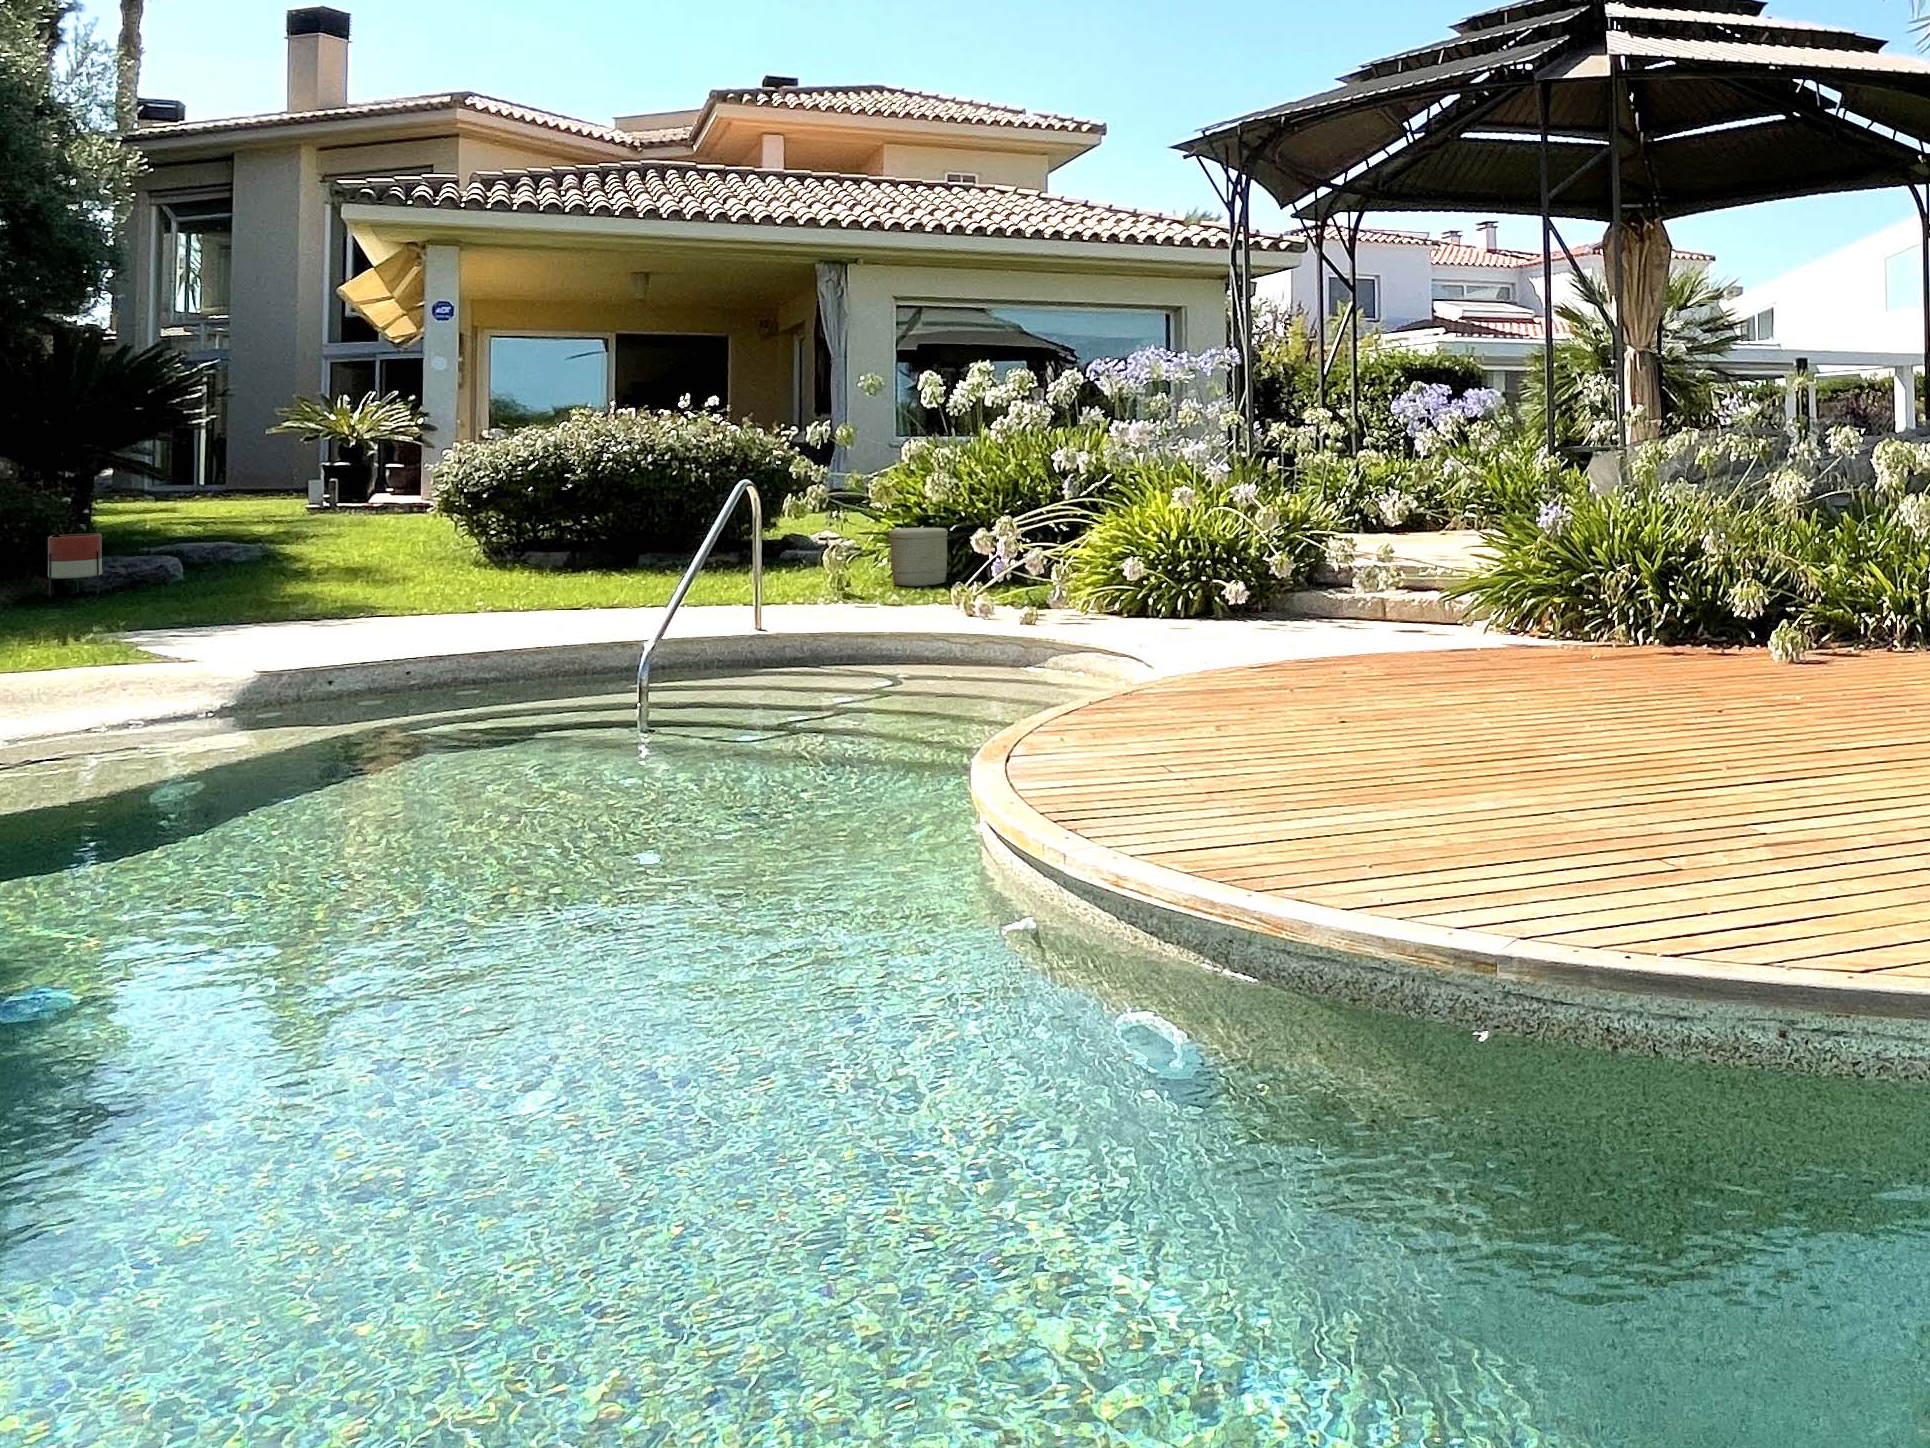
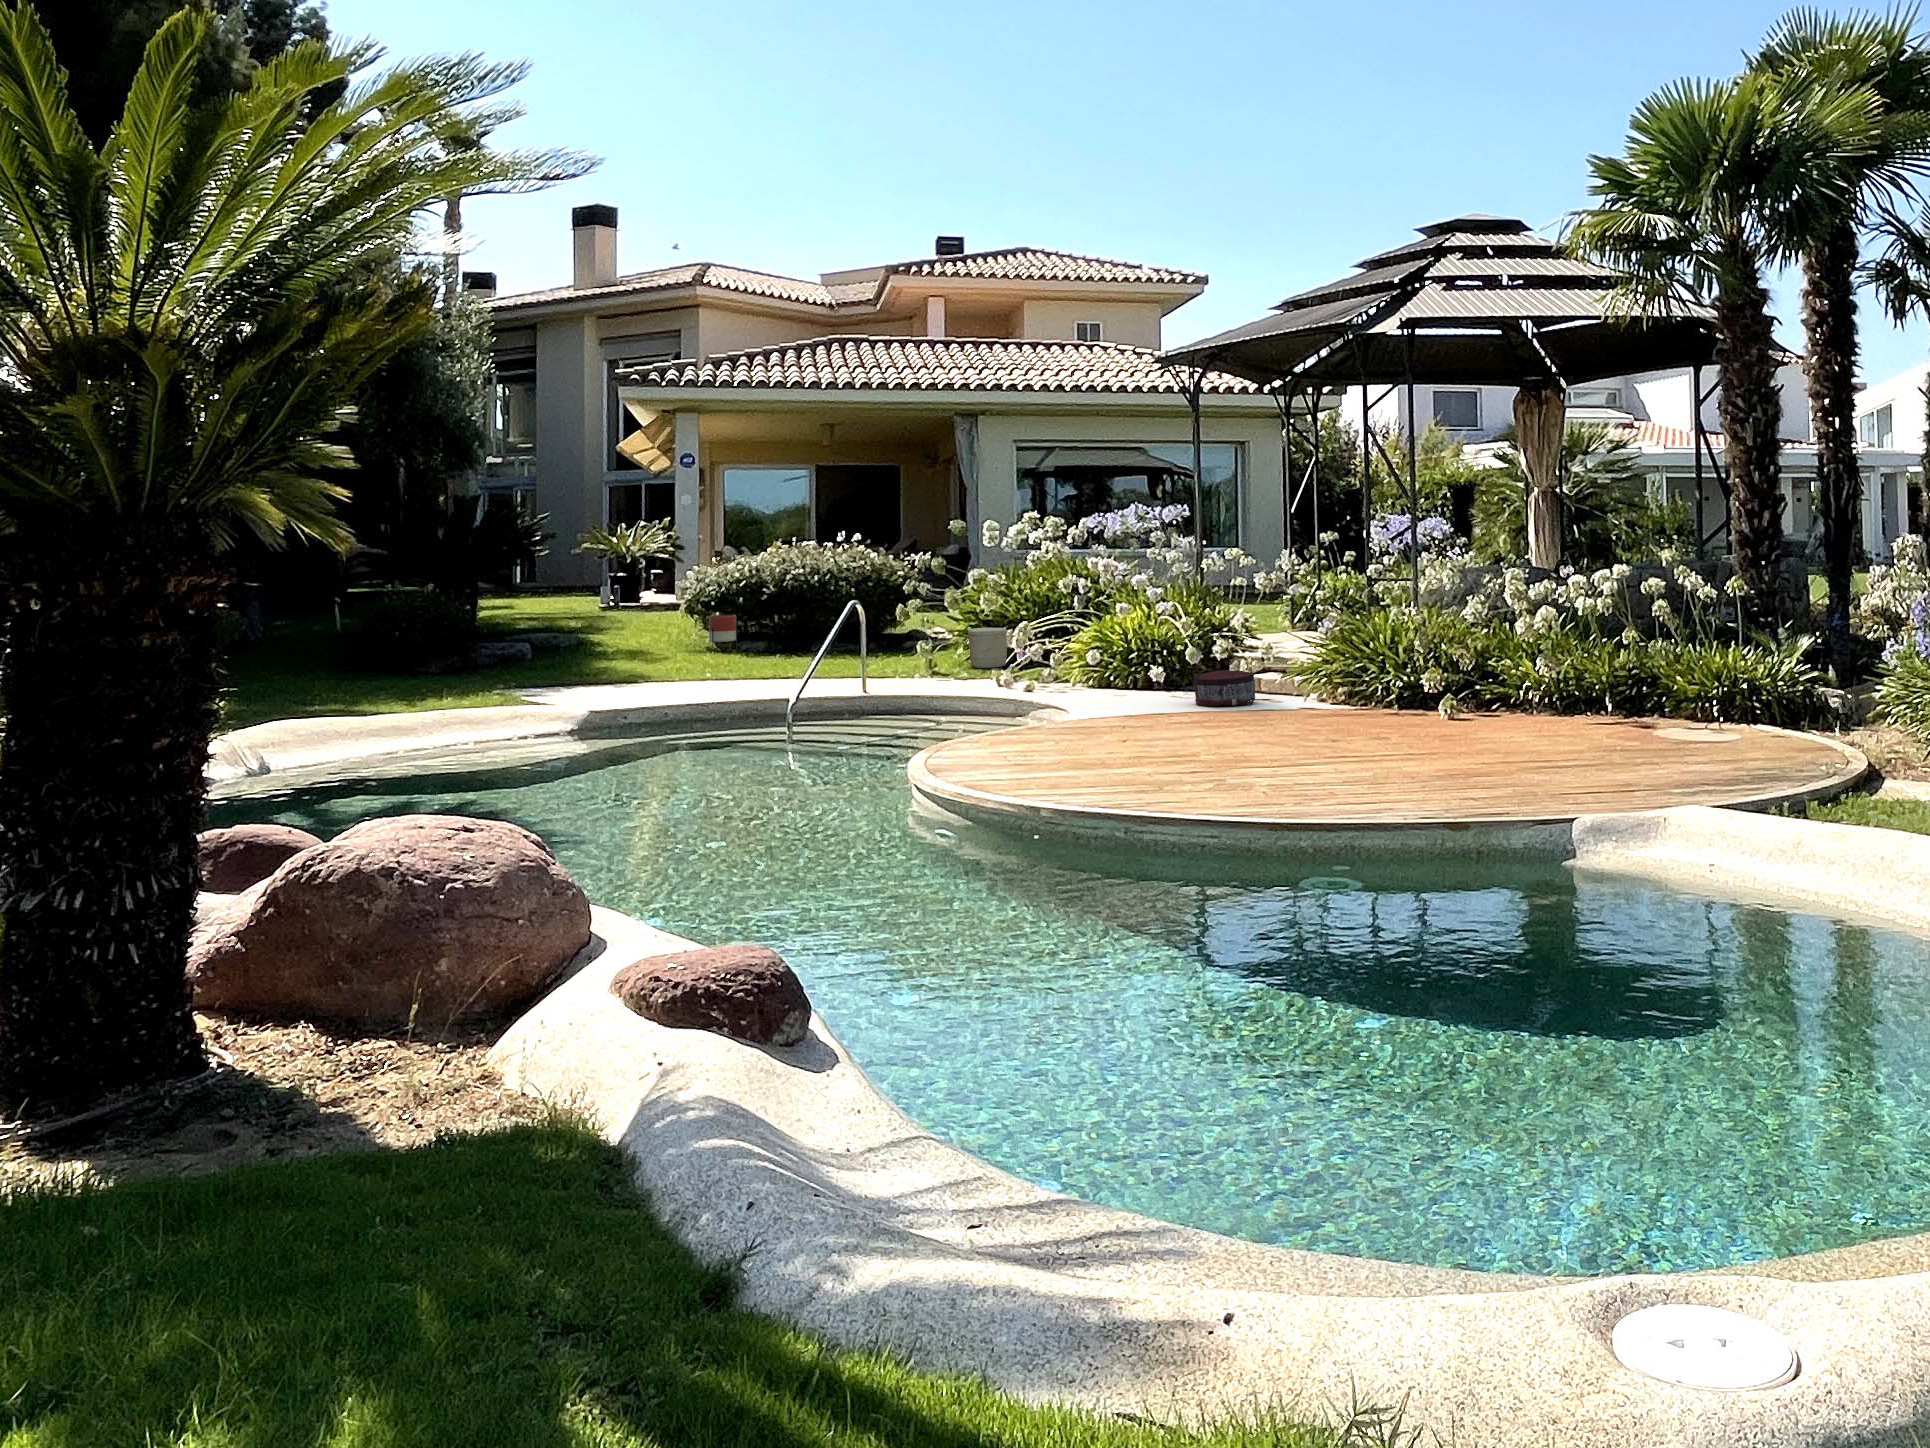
planter: present [48,534,102,597] -> present [709,615,737,650]
pouf: none [1323,583,1422,641] -> present [1194,670,1255,706]

